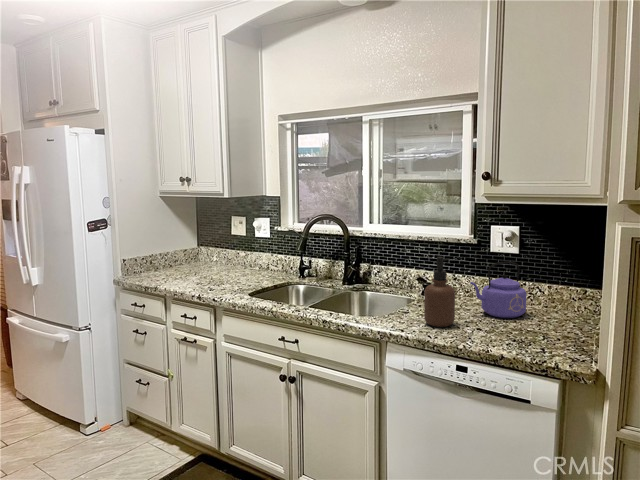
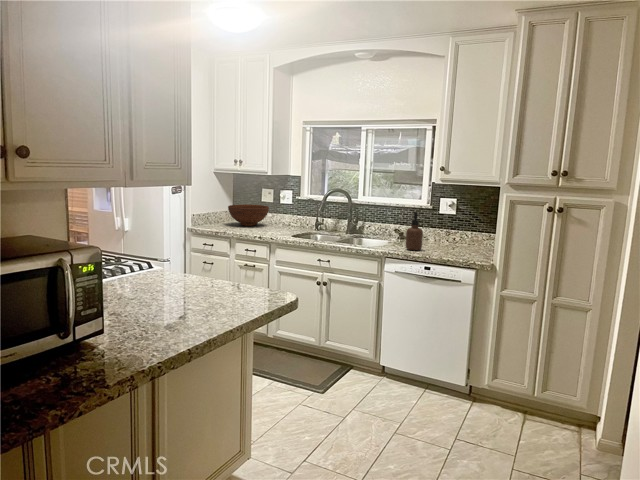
fruit bowl: none [178,240,238,272] -> present [228,204,269,226]
kettle: present [470,261,527,318] -> none [430,217,459,248]

